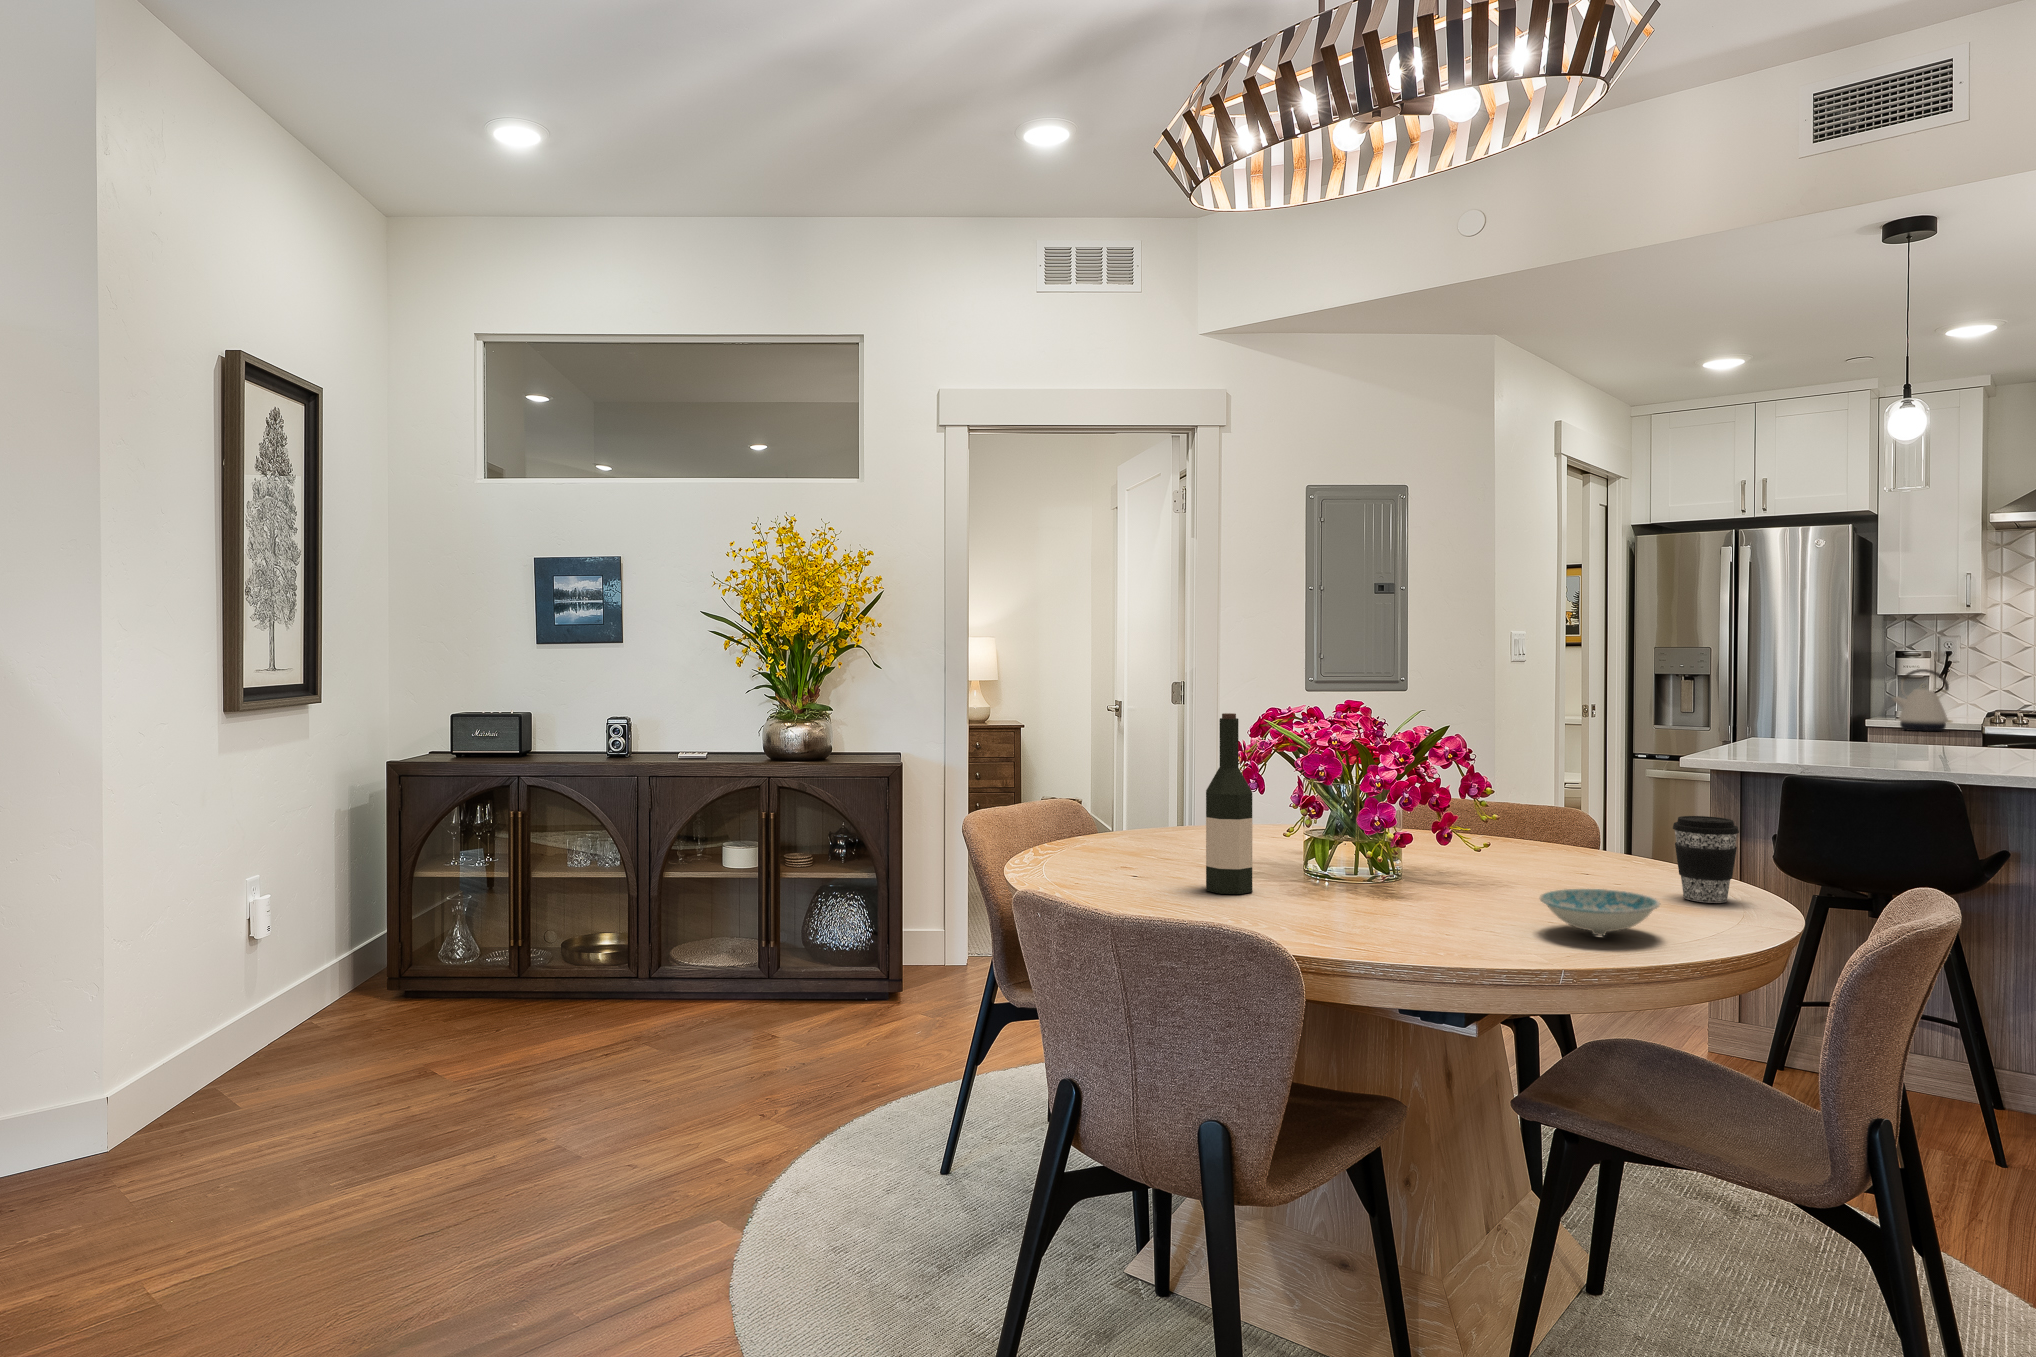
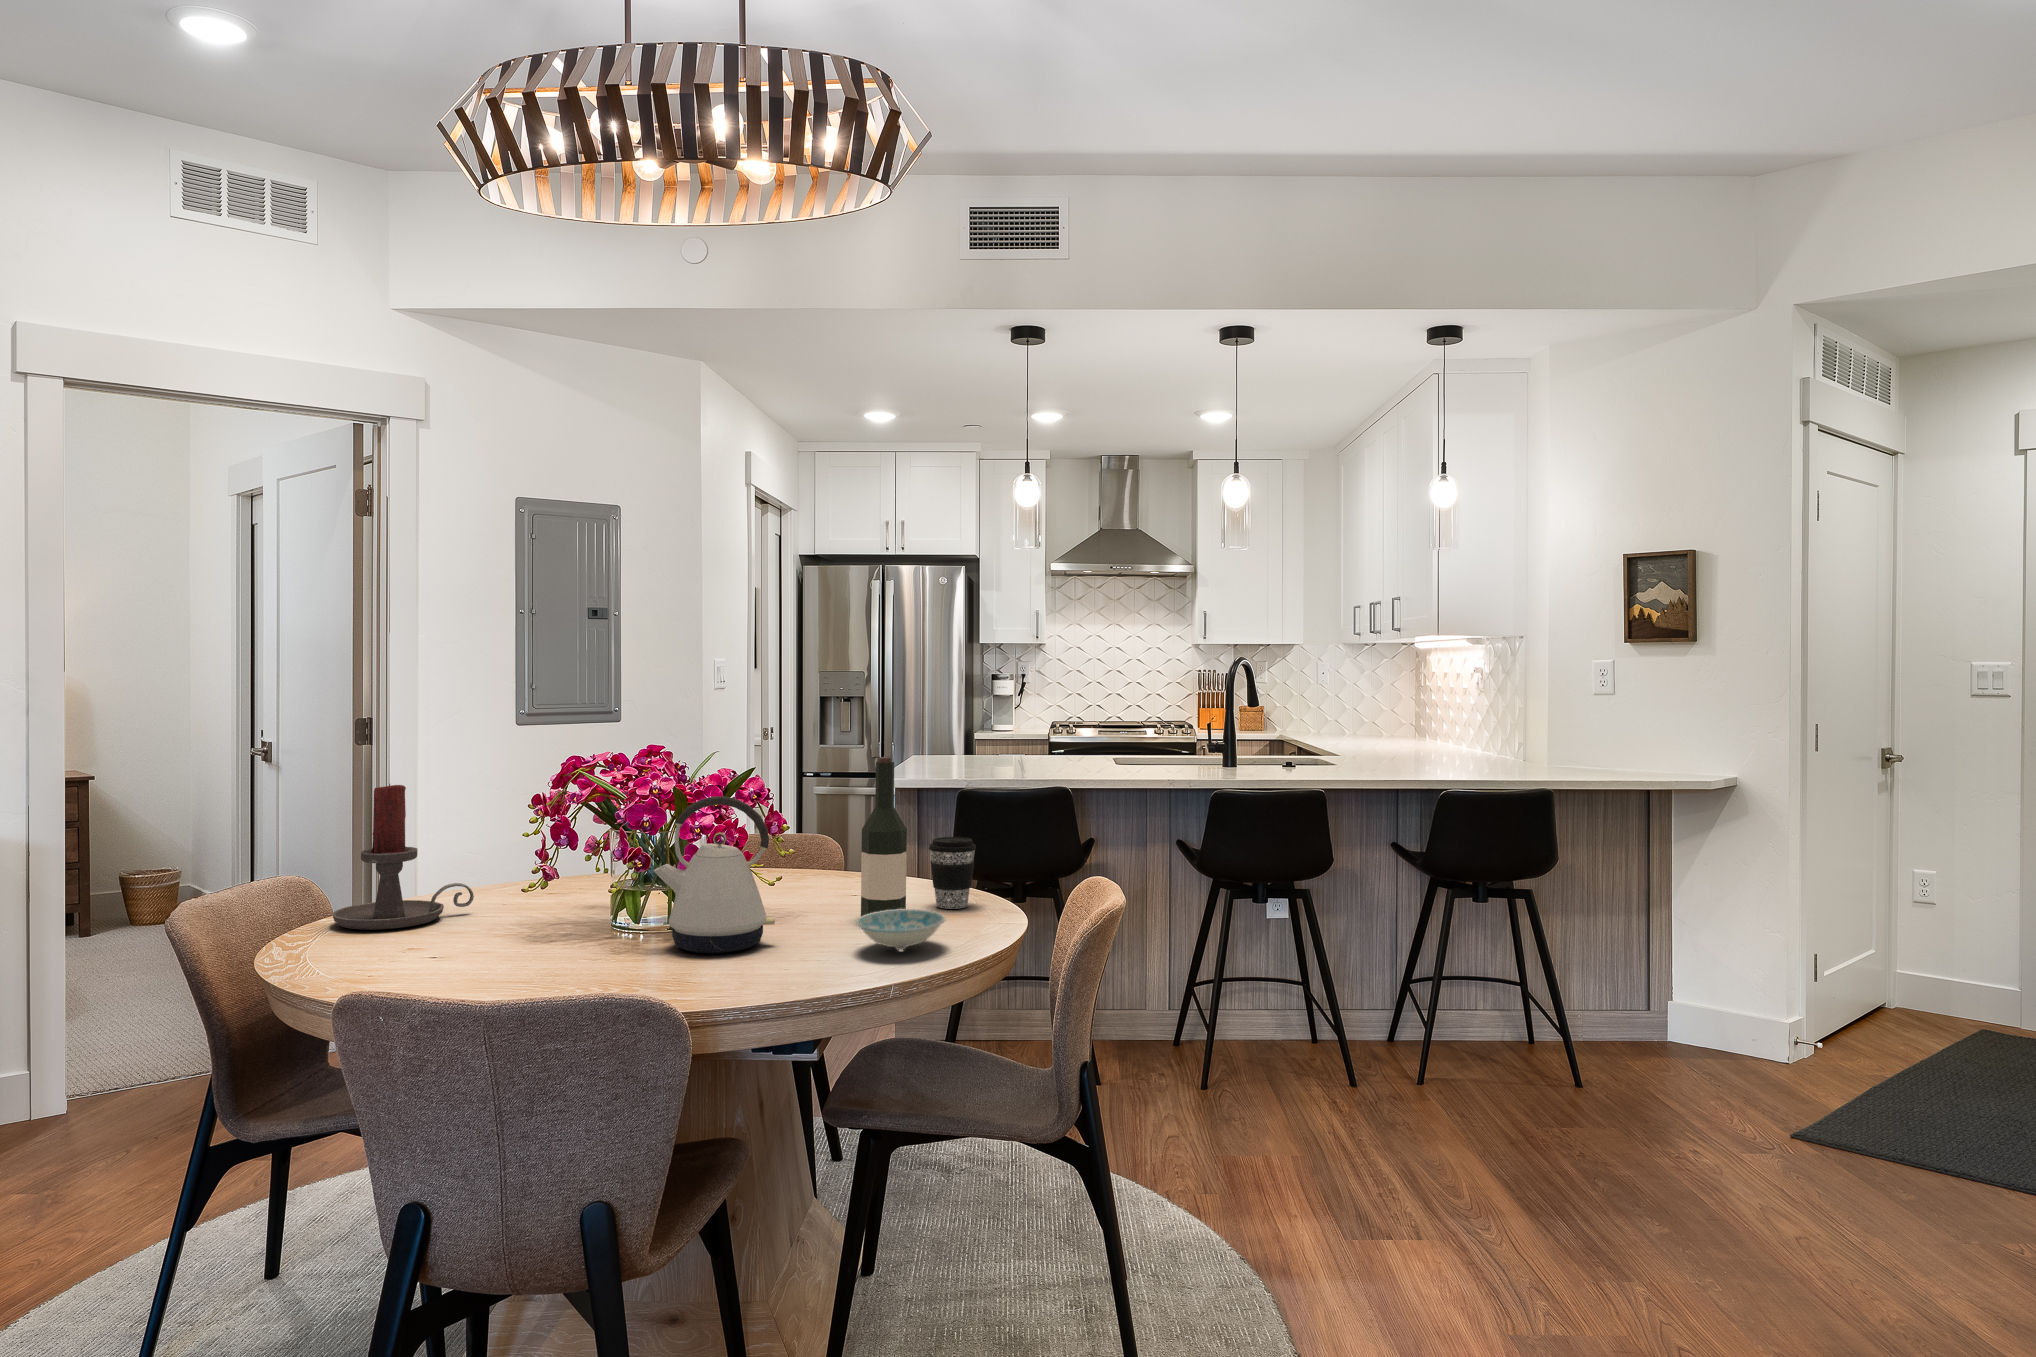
kettle: present [1892,669,1951,731] -> present [654,796,775,954]
wine bottle: present [1206,713,1252,894] -> present [861,757,907,917]
candle holder: none [1085,729,1198,854] -> present [332,784,474,930]

